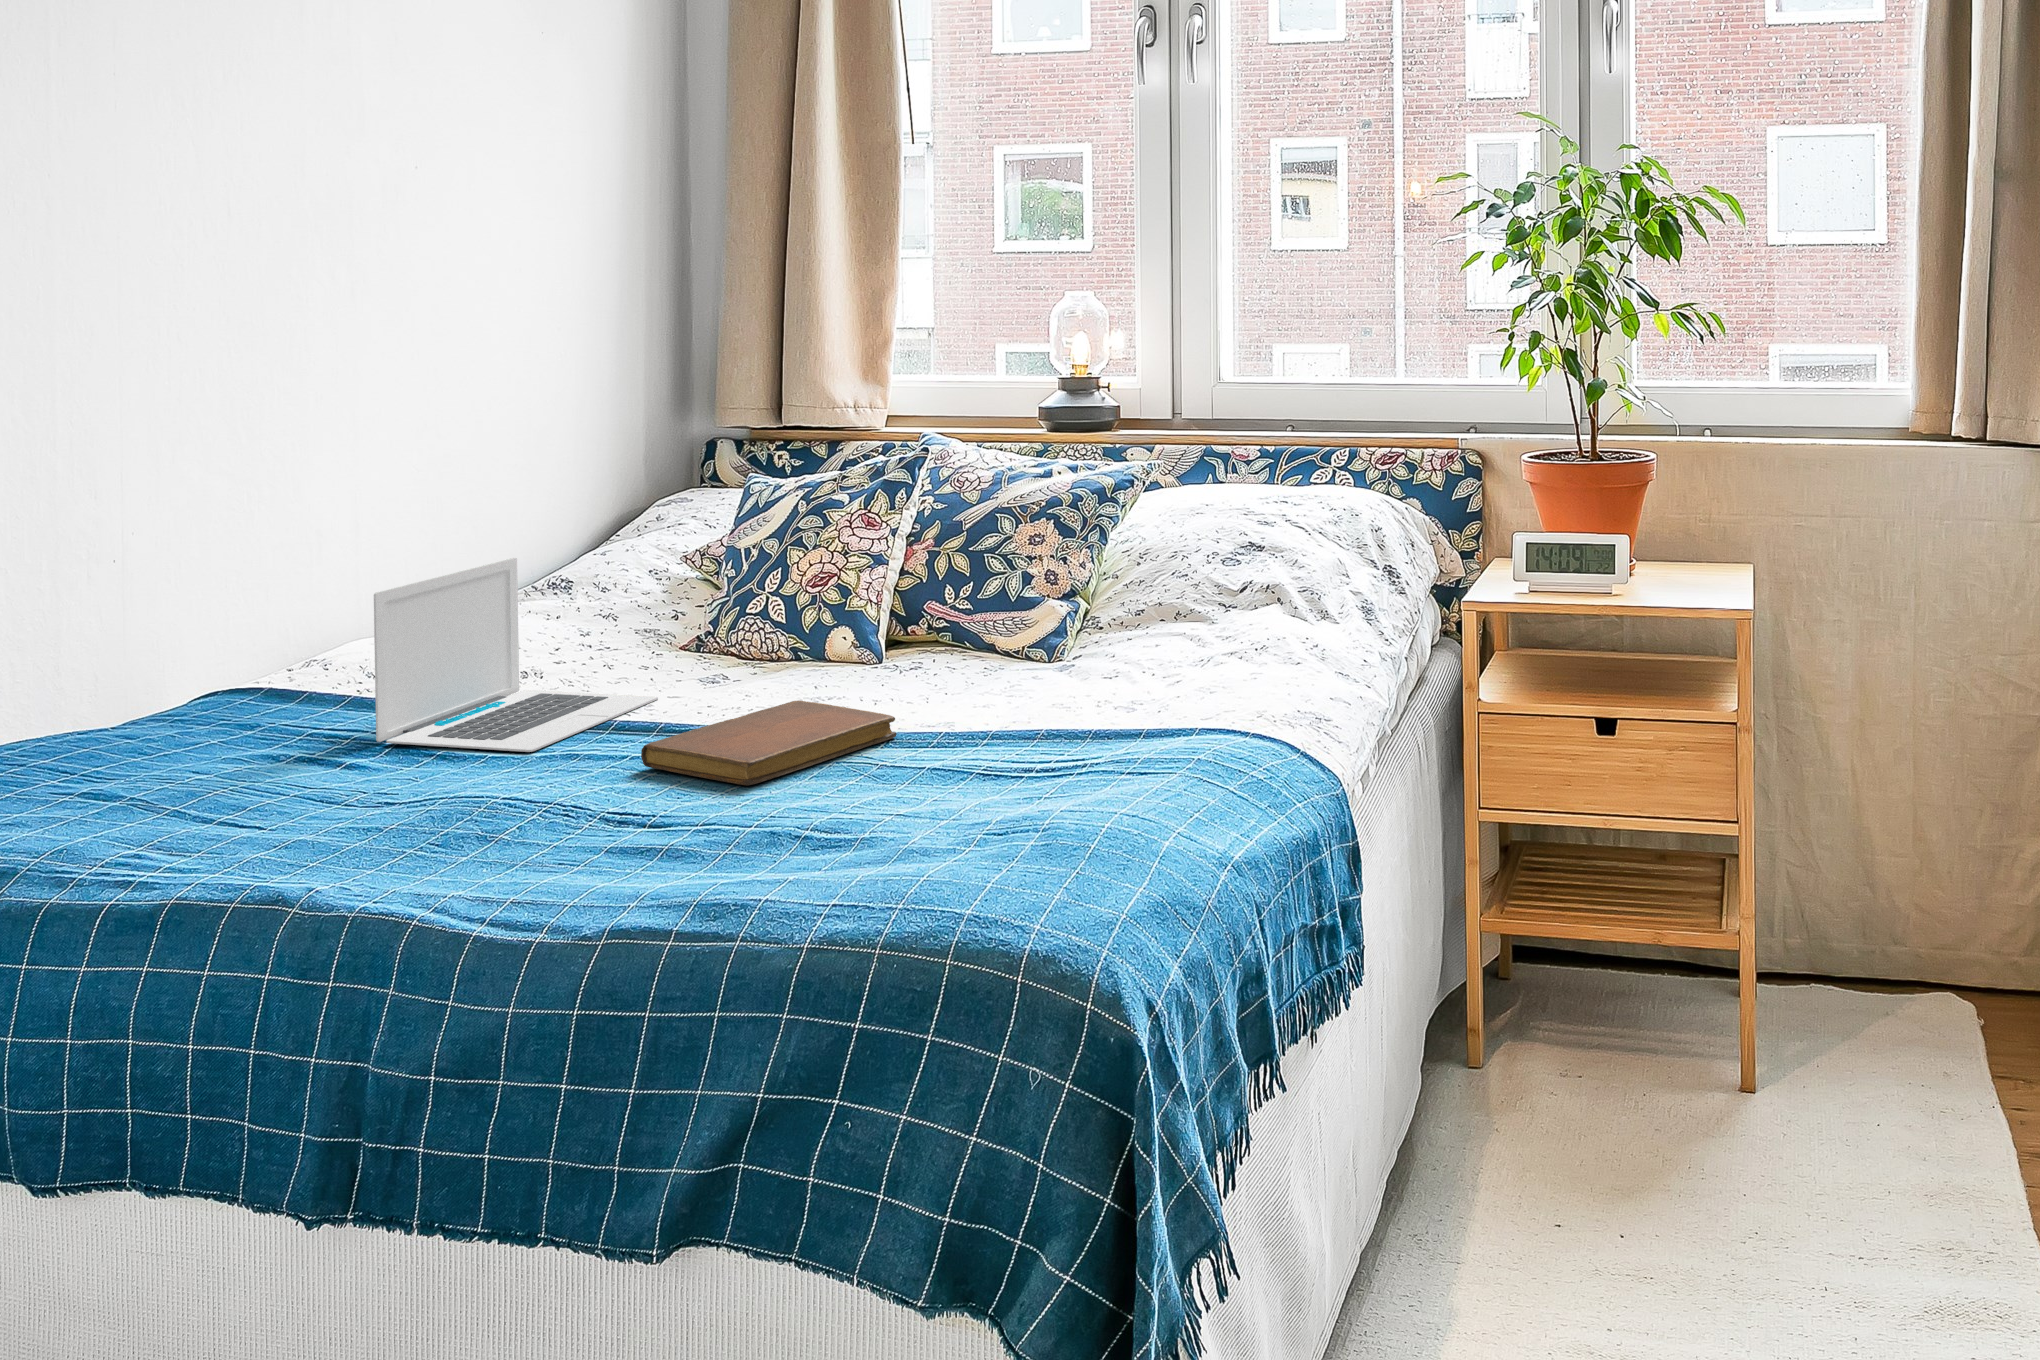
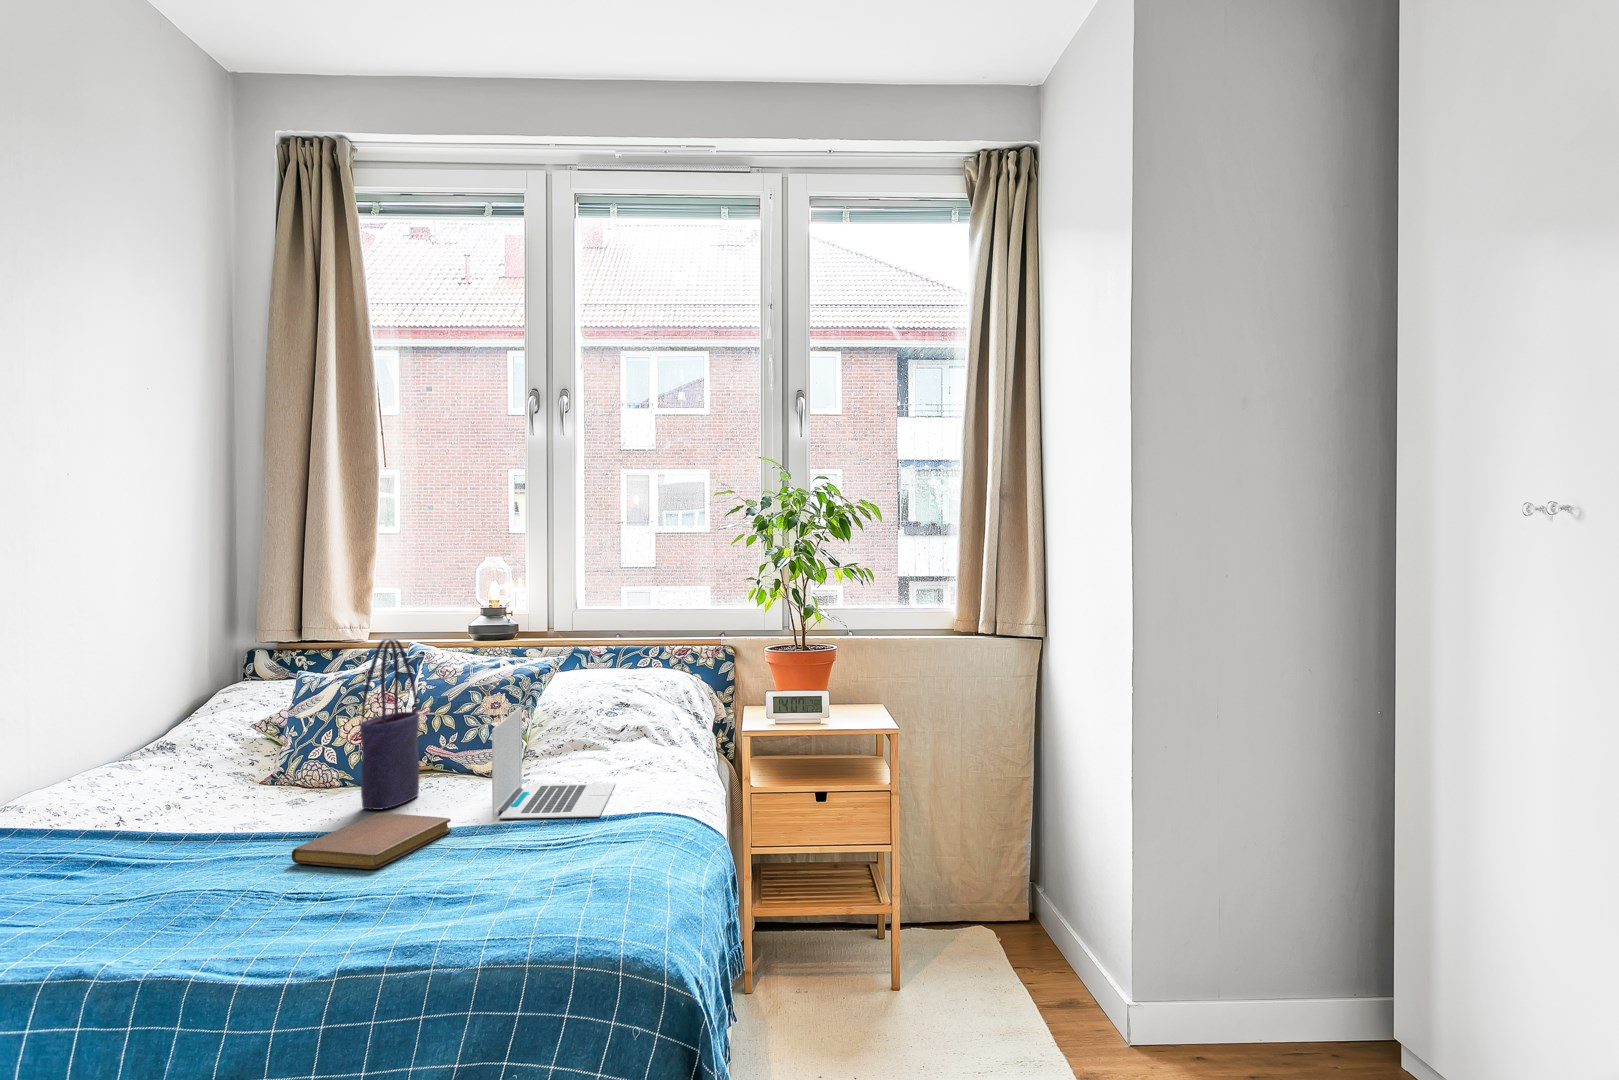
tote bag: none [788,423,888,696] -> present [360,639,419,810]
laptop: present [374,558,658,752] -> present [492,707,615,819]

